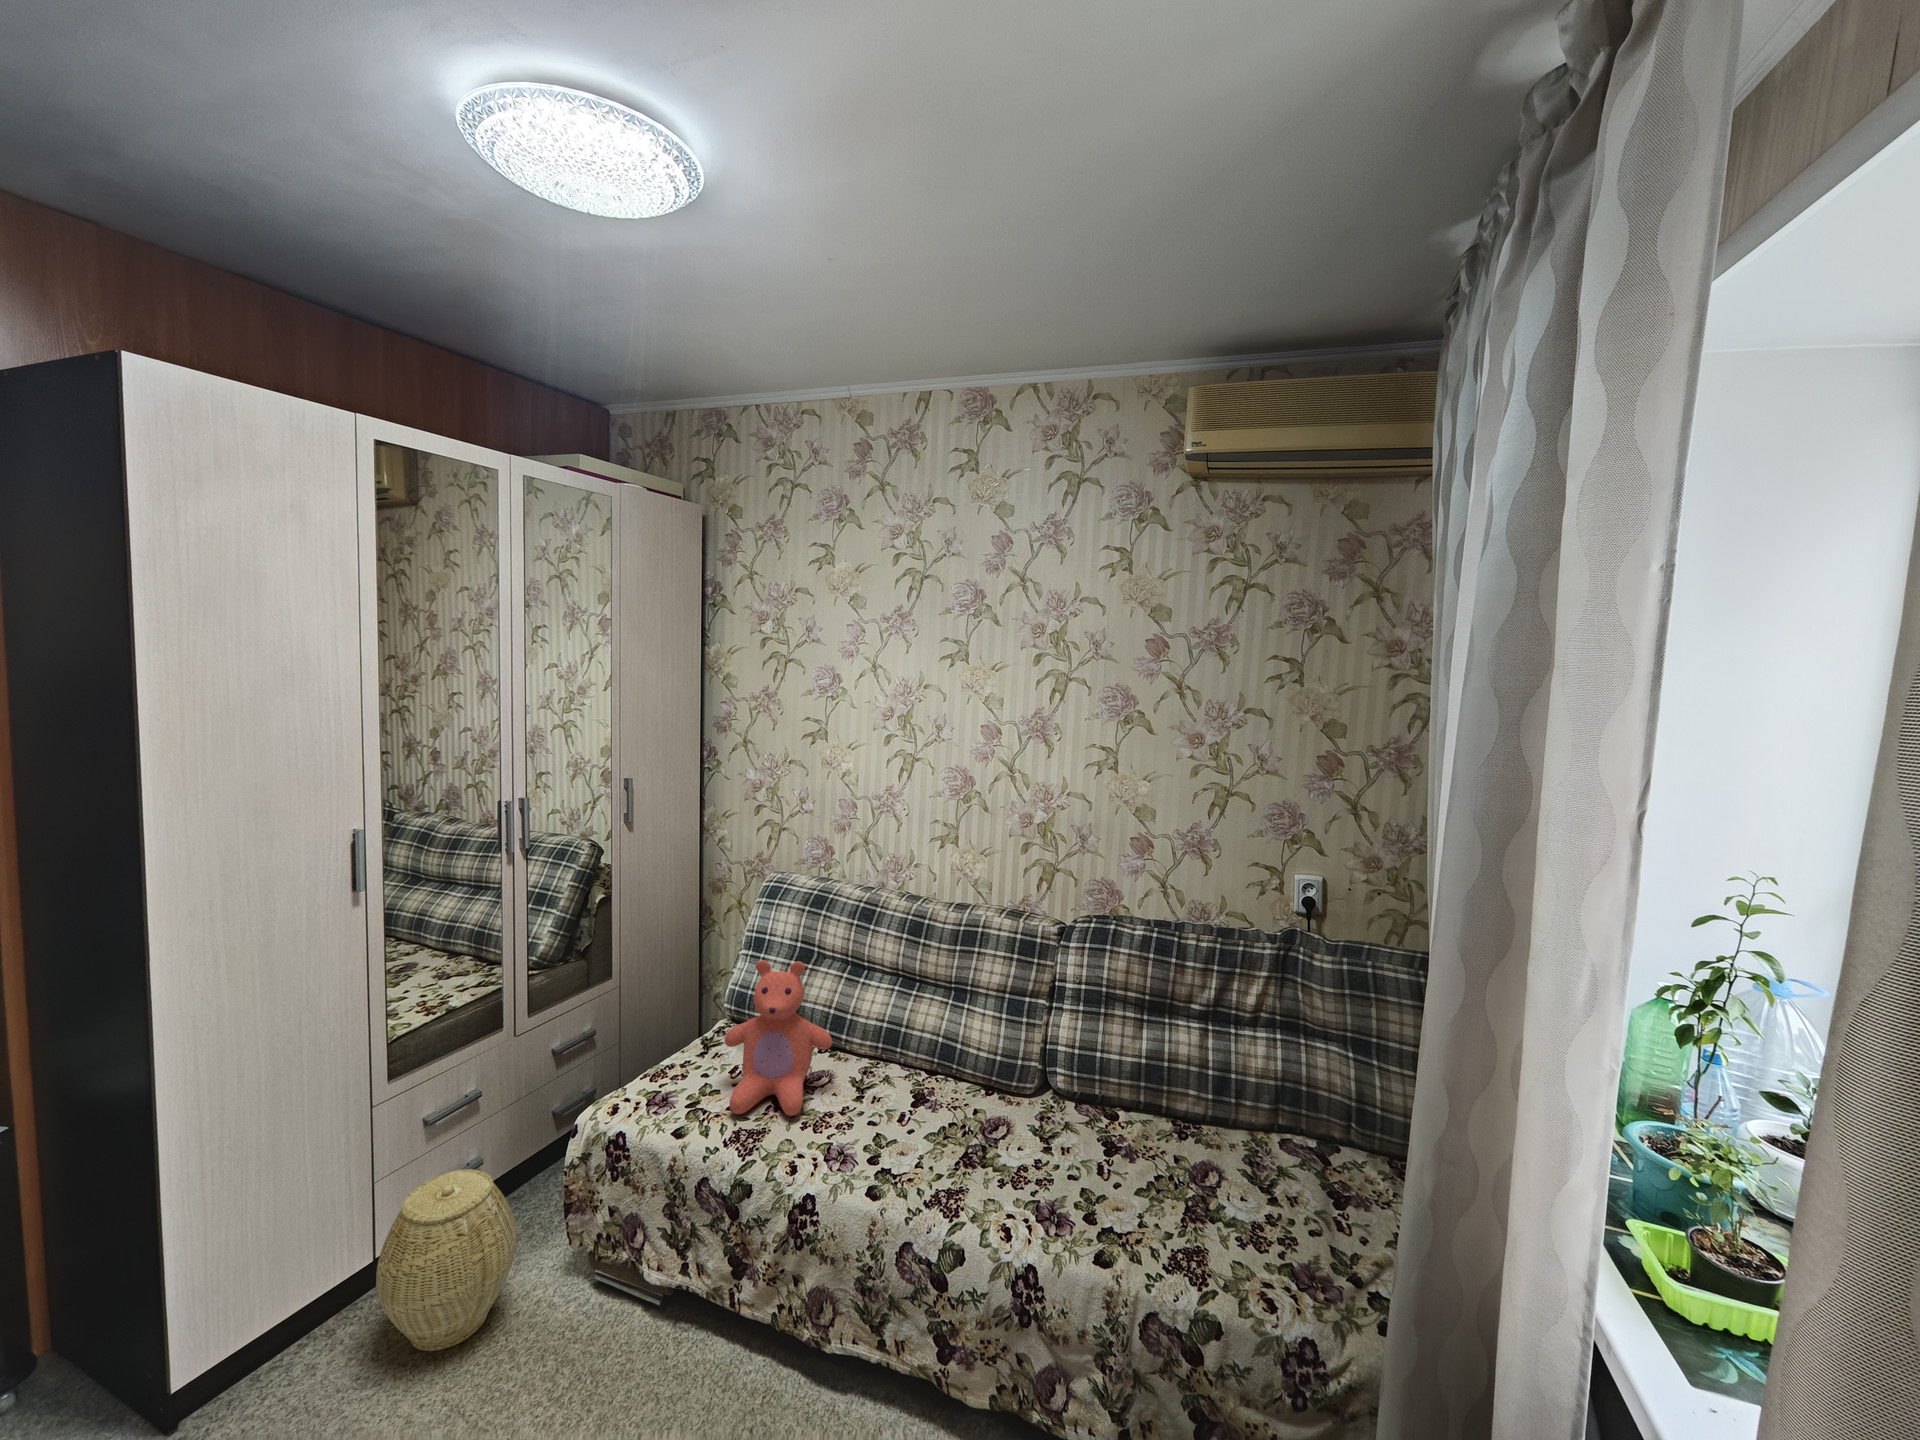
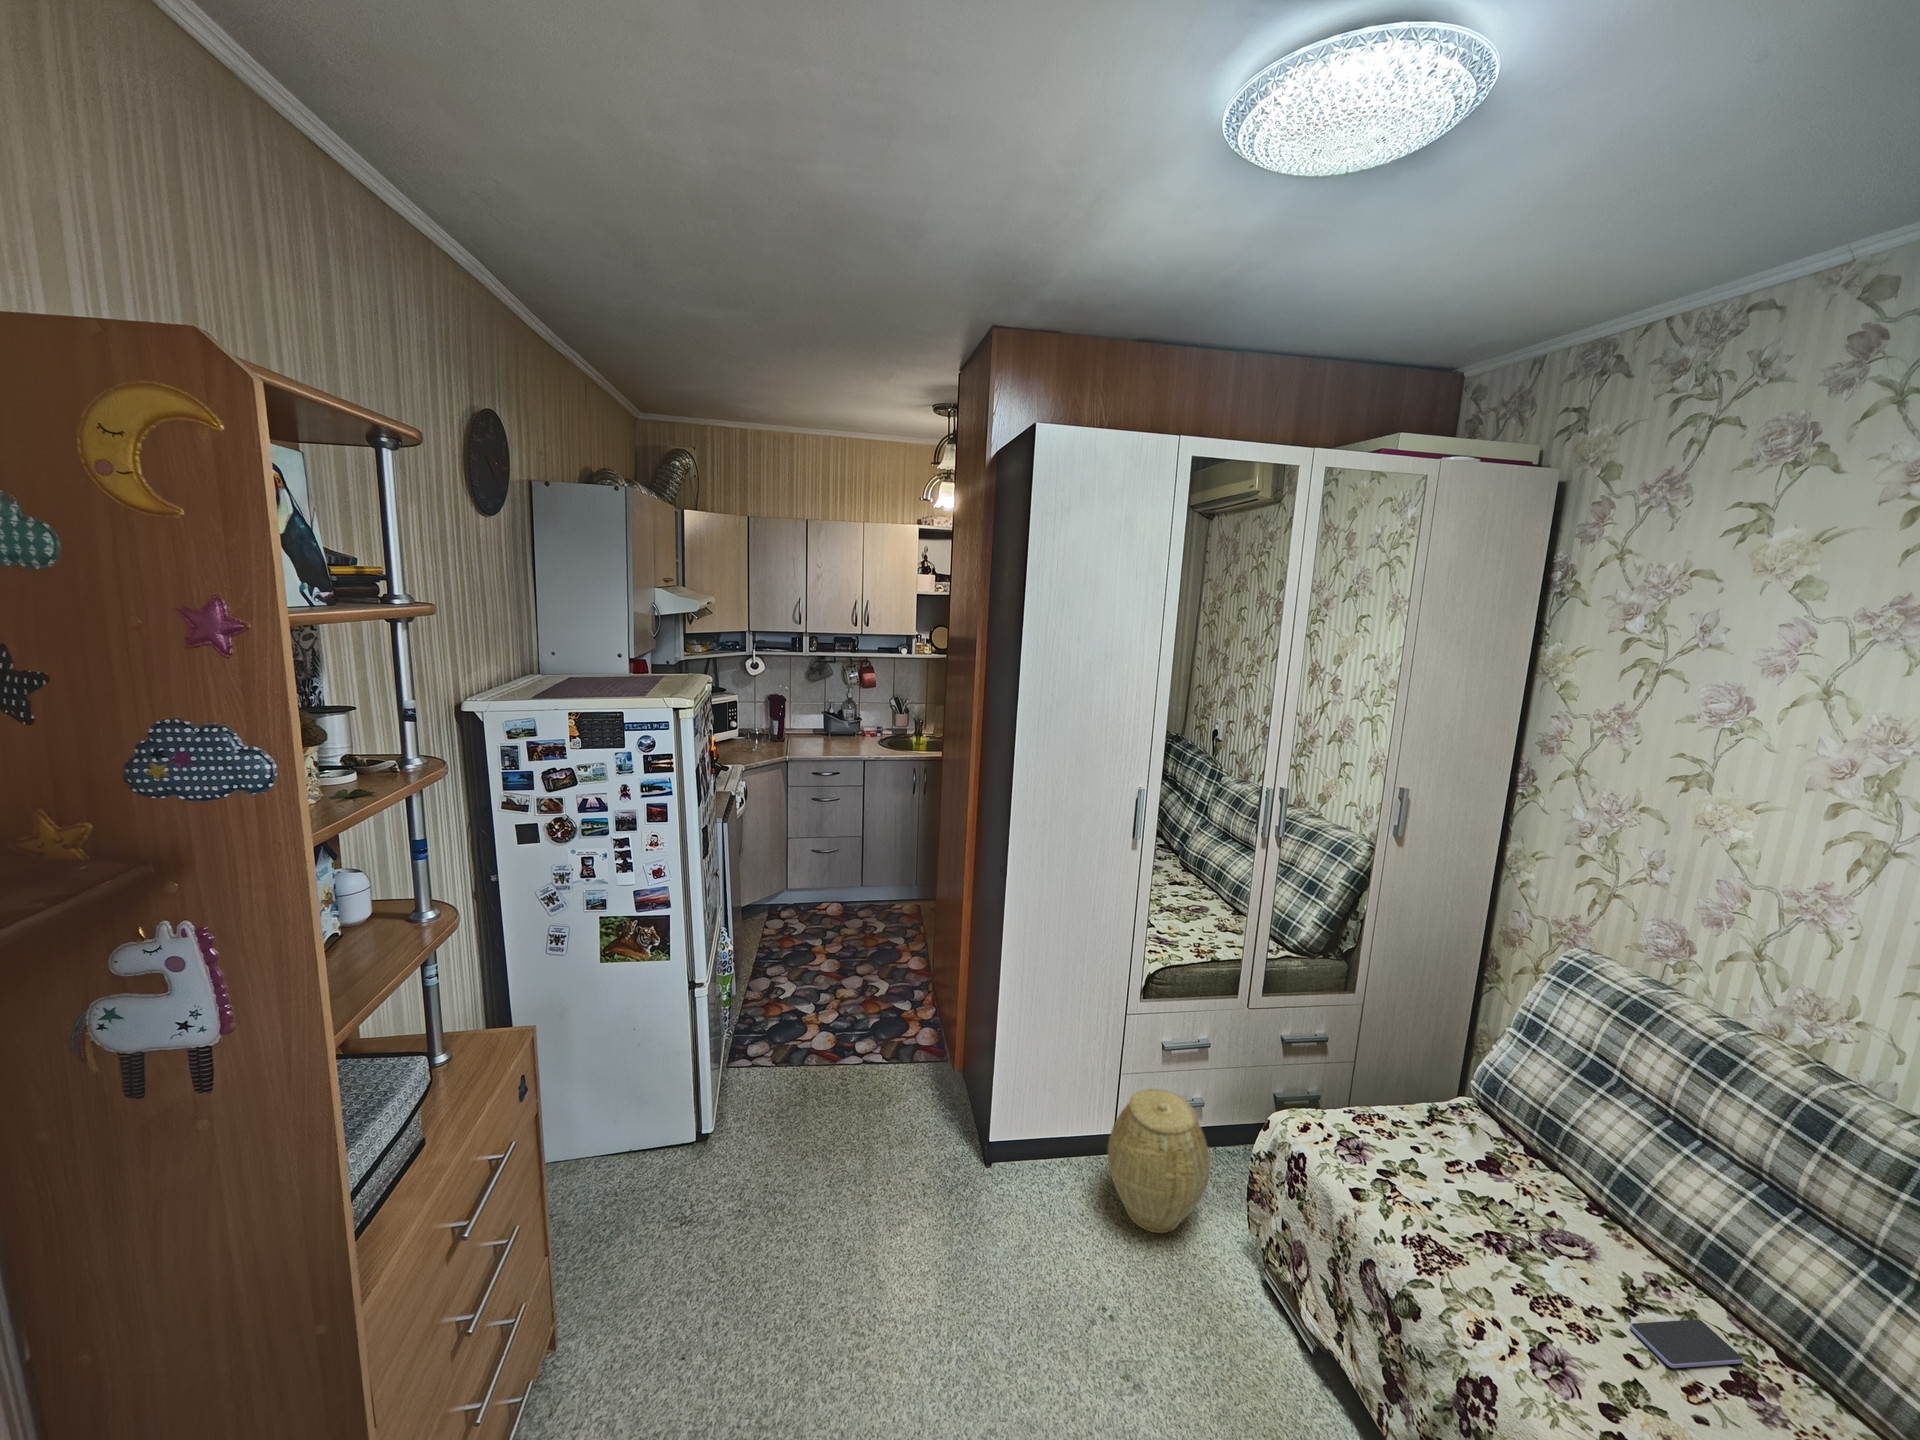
teddy bear: present [724,960,832,1116] -> none [1425,1056,1598,1270]
smartphone: none [863,1077,912,1112] -> present [1630,1320,1743,1368]

